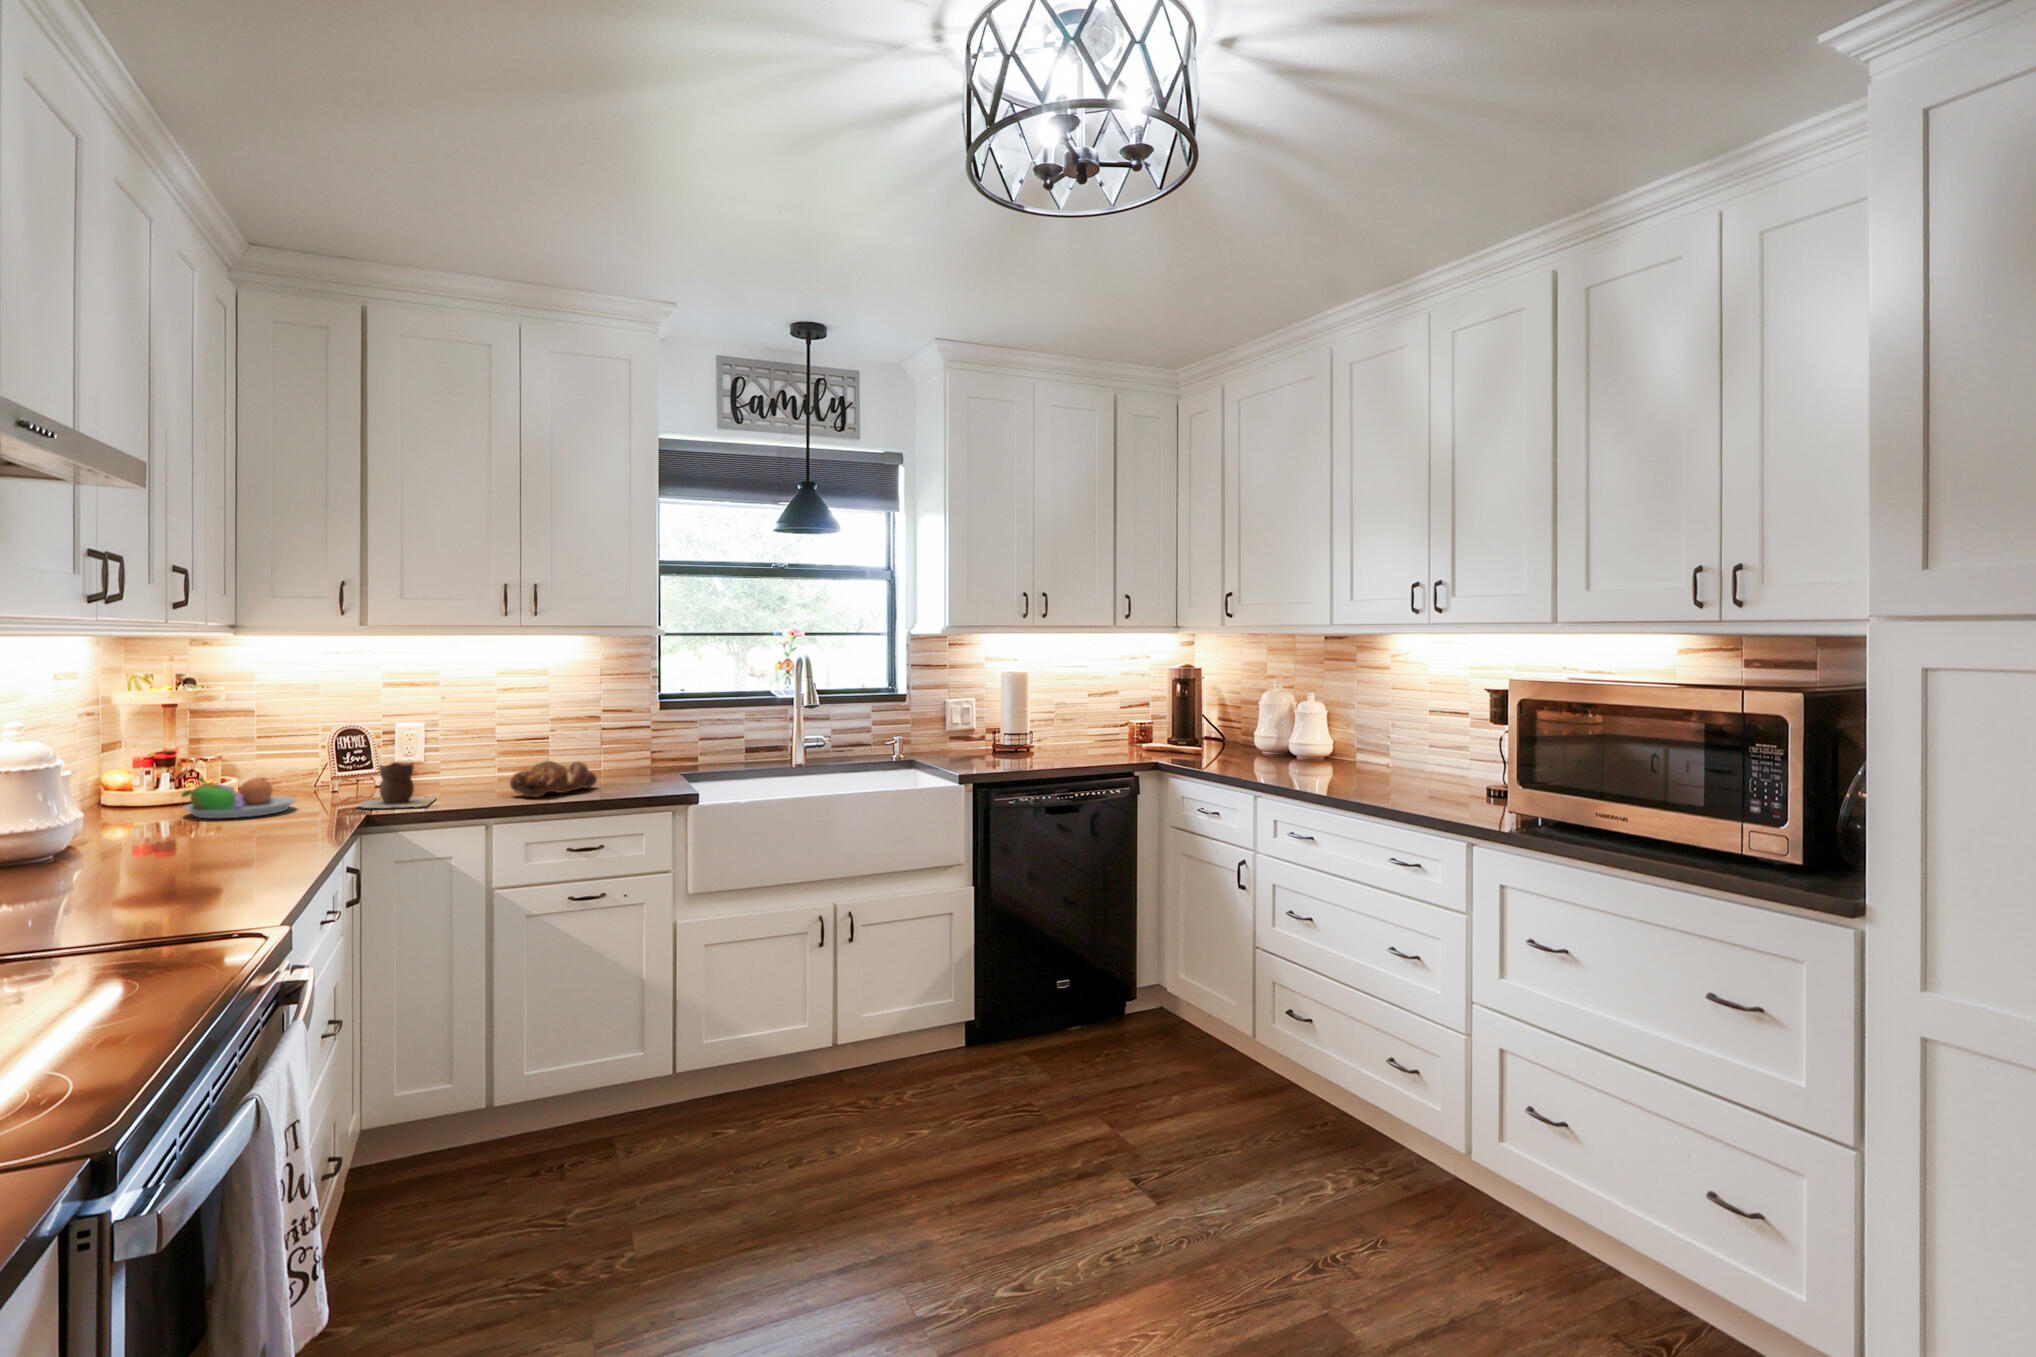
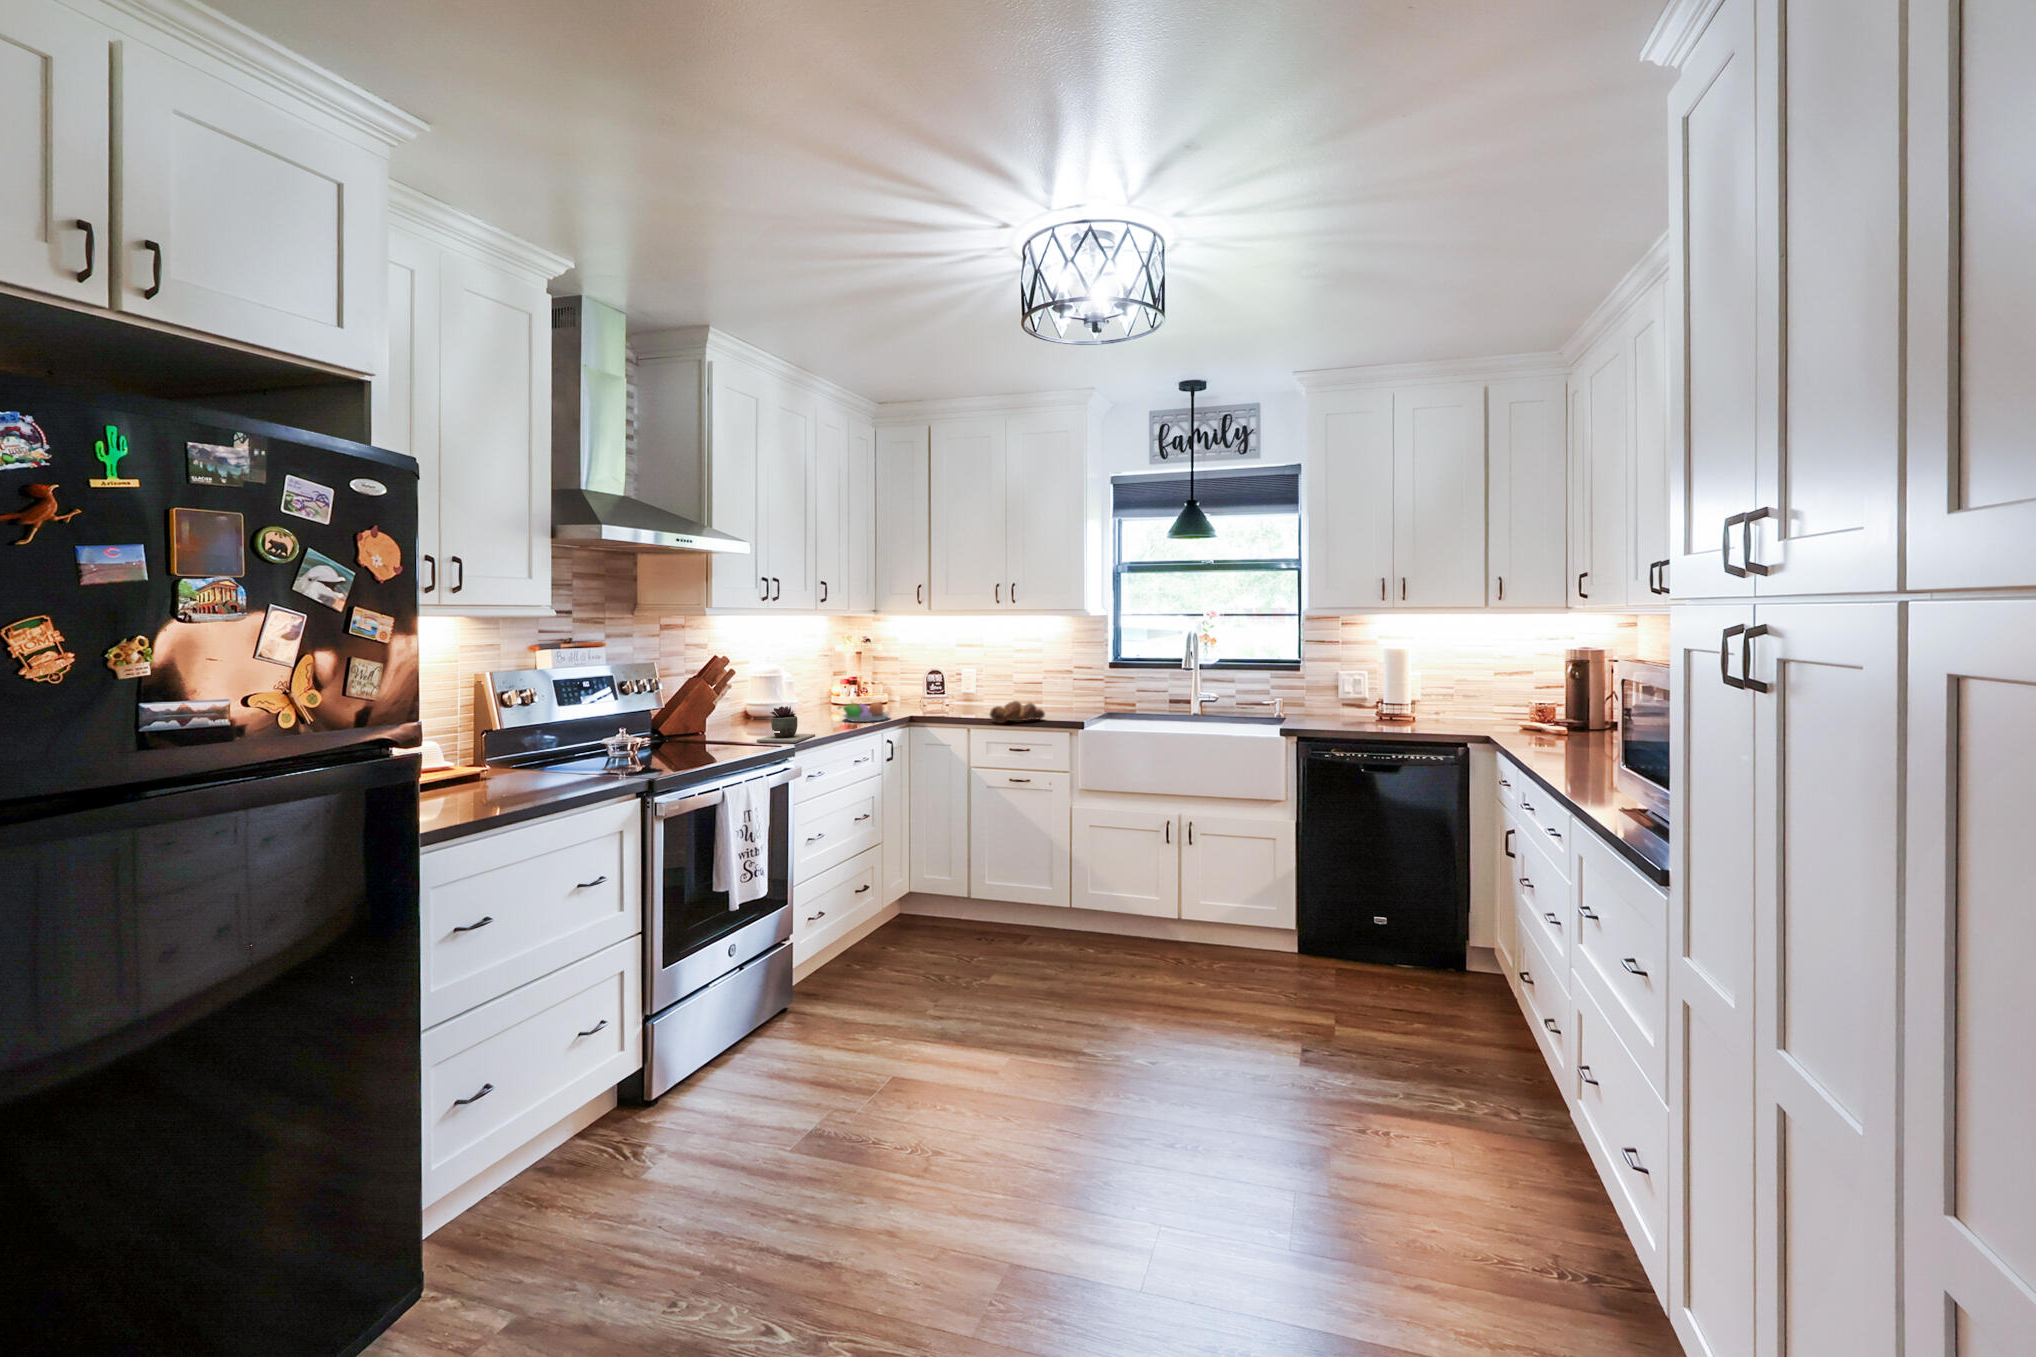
vase: present [357,762,436,808] -> none [912,697,957,723]
succulent plant: none [63,793,195,880] -> present [757,706,815,743]

